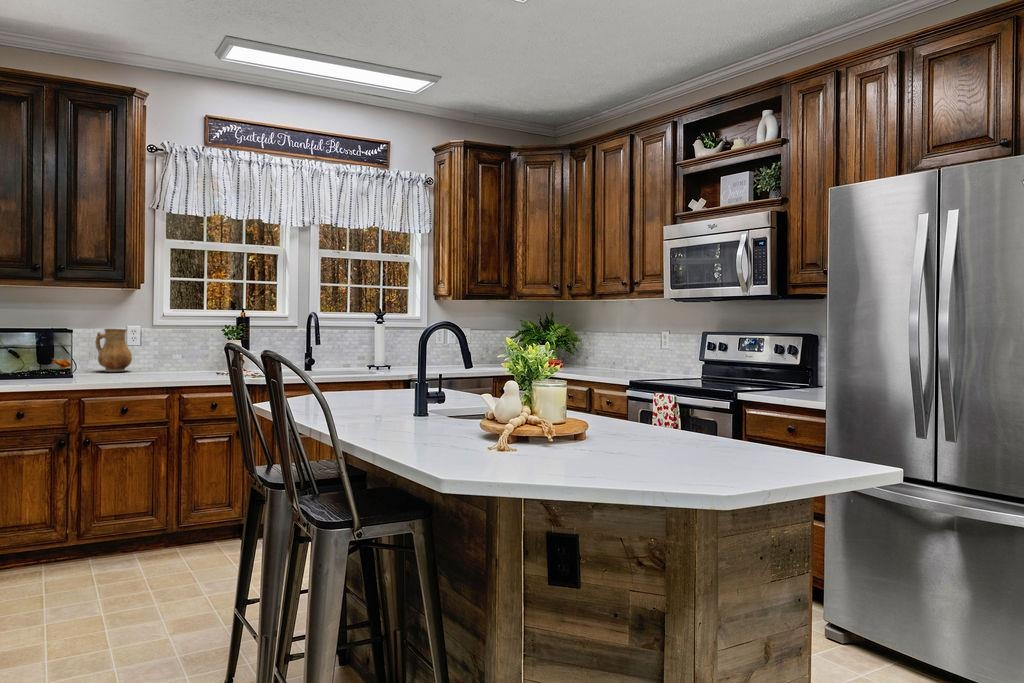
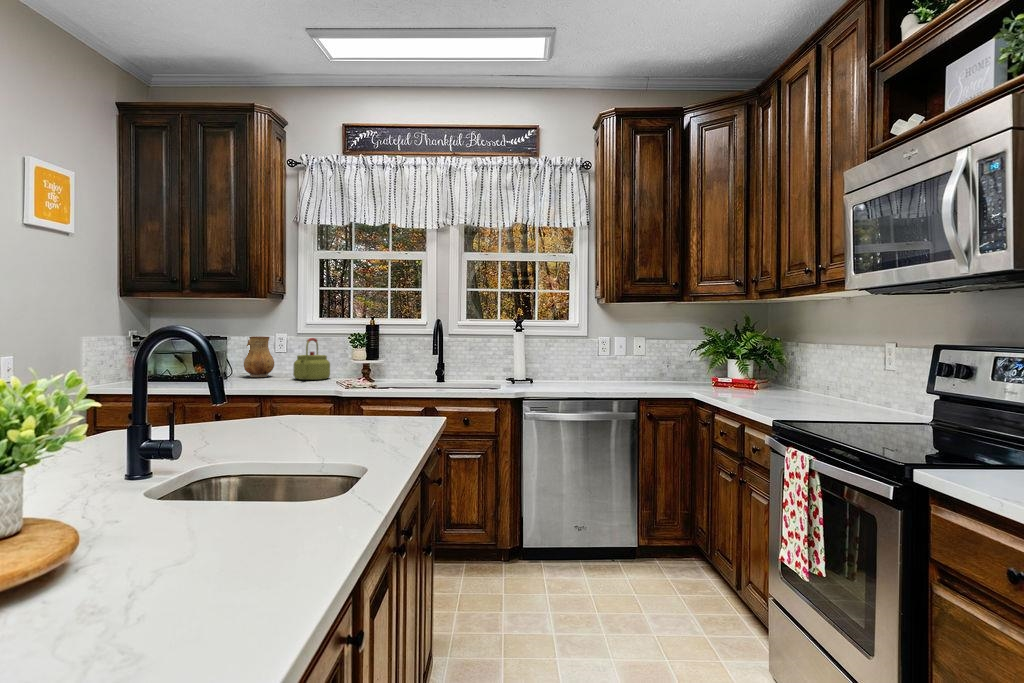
kettle: none [162,330,201,372] -> present [293,338,330,380]

